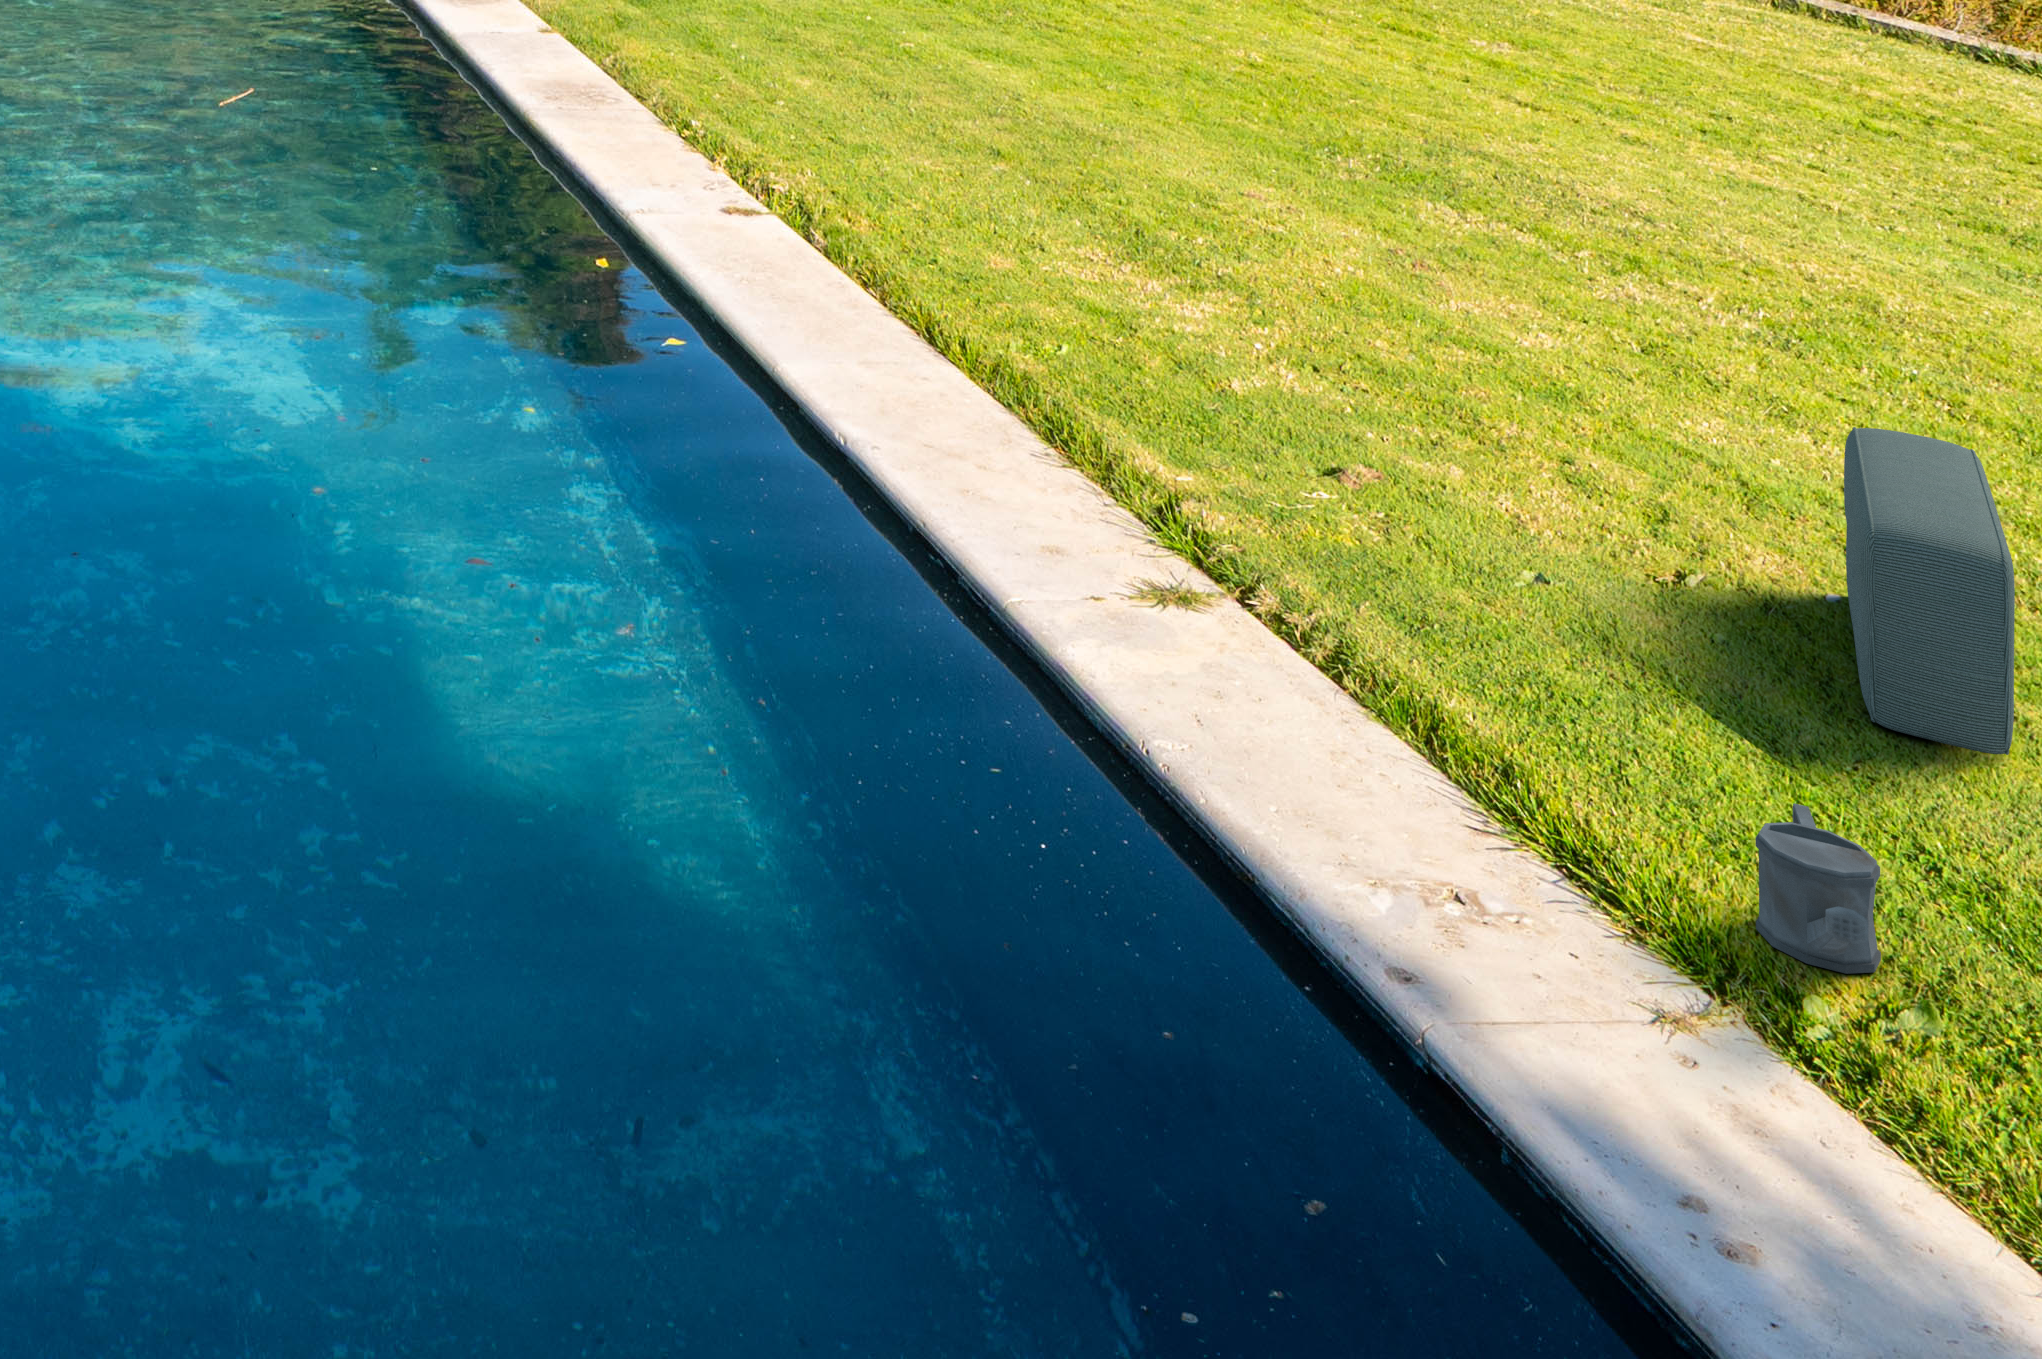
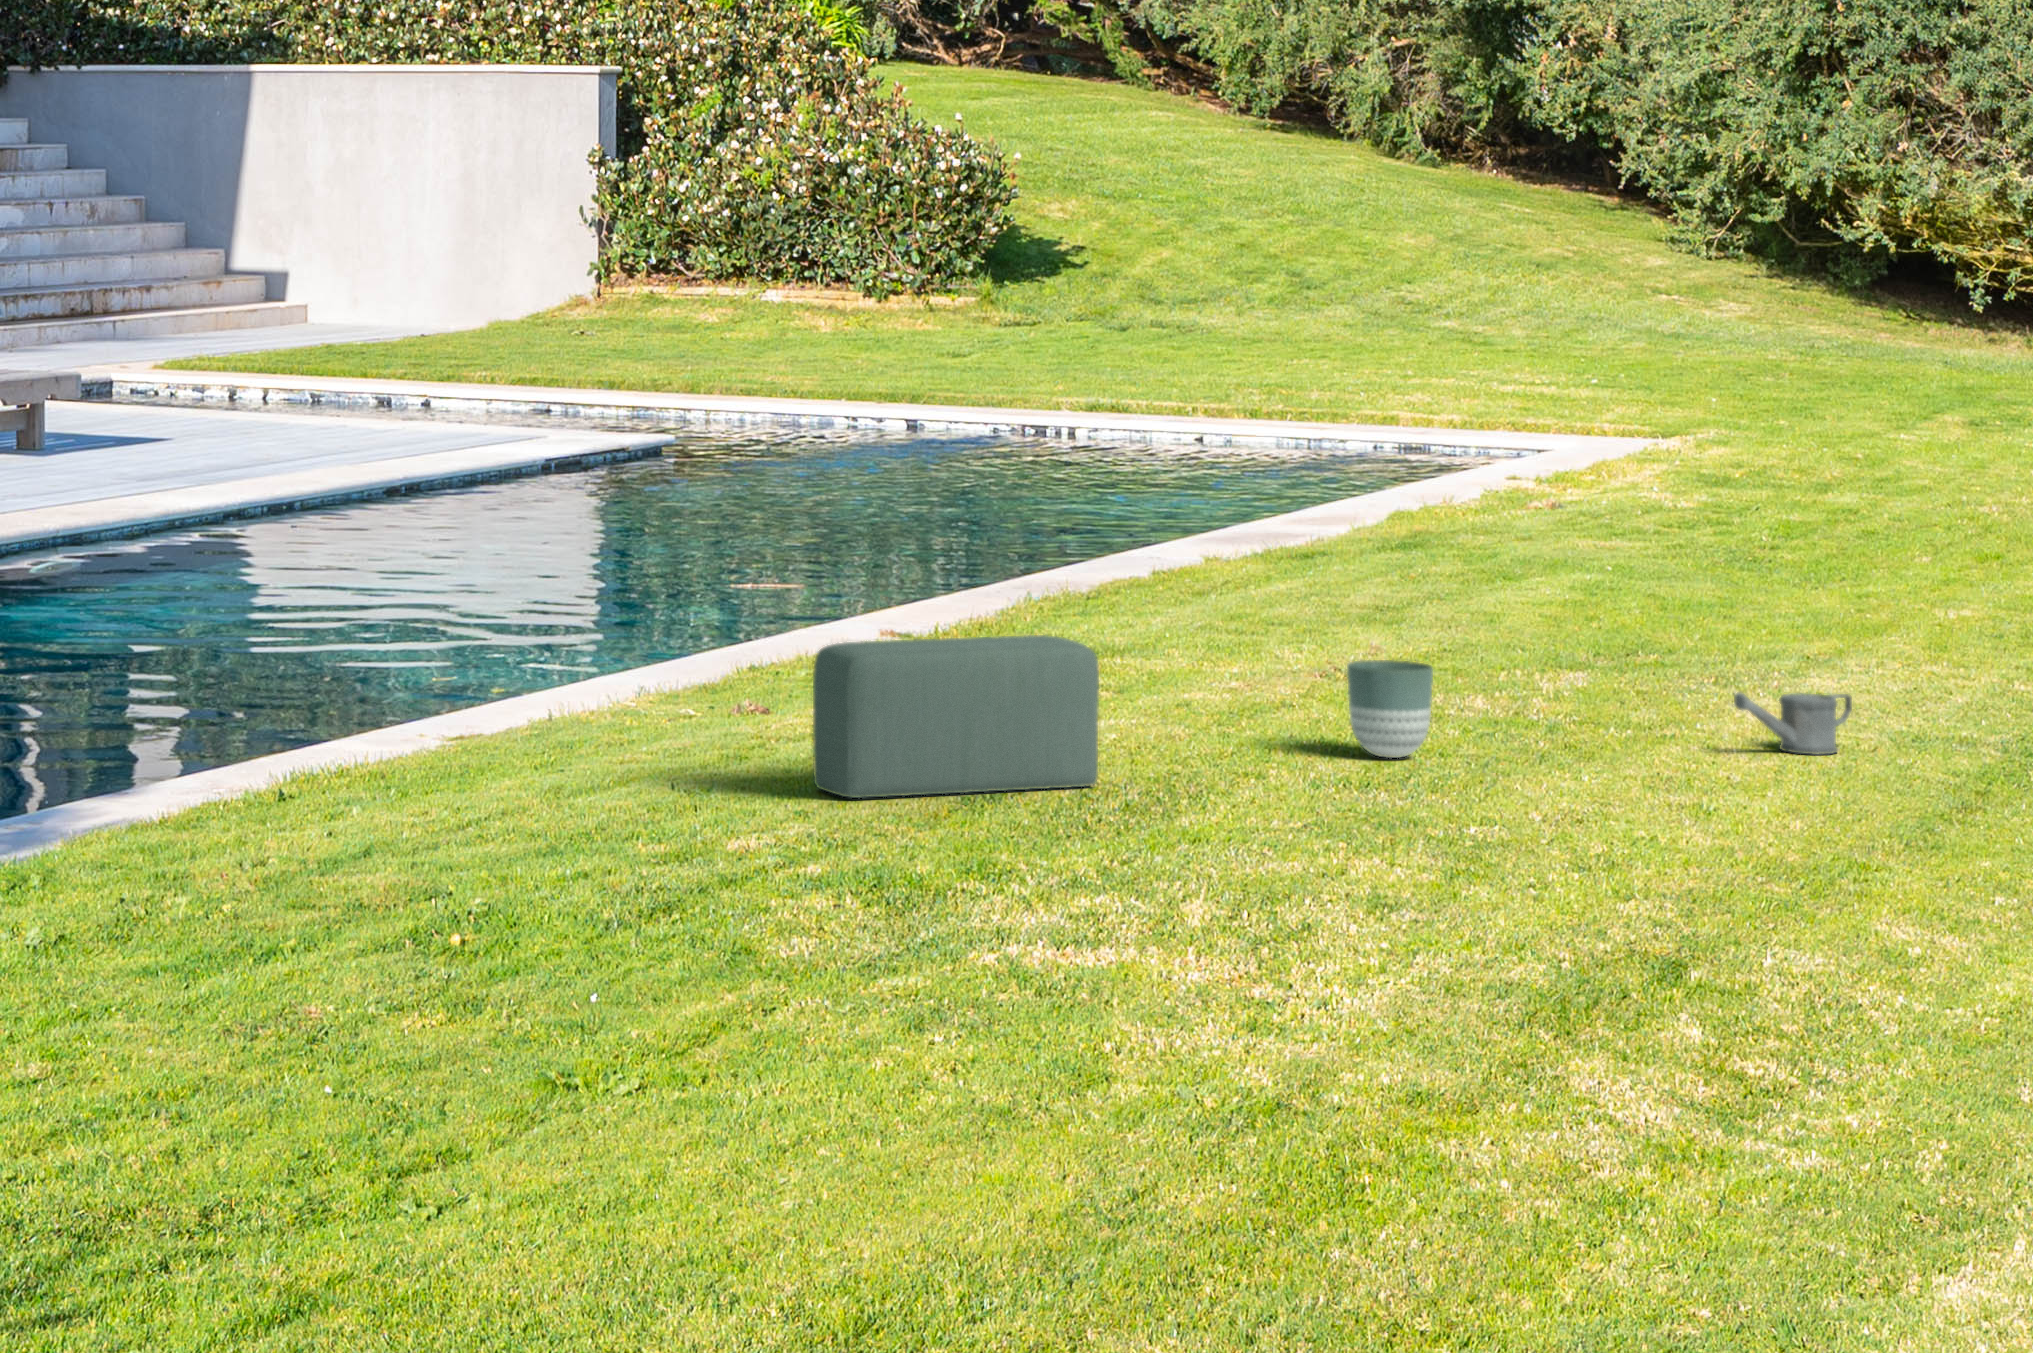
planter: none [1766,333,1881,454] -> present [1347,660,1433,758]
watering can: present [1755,803,1881,974] -> present [1734,692,1852,755]

